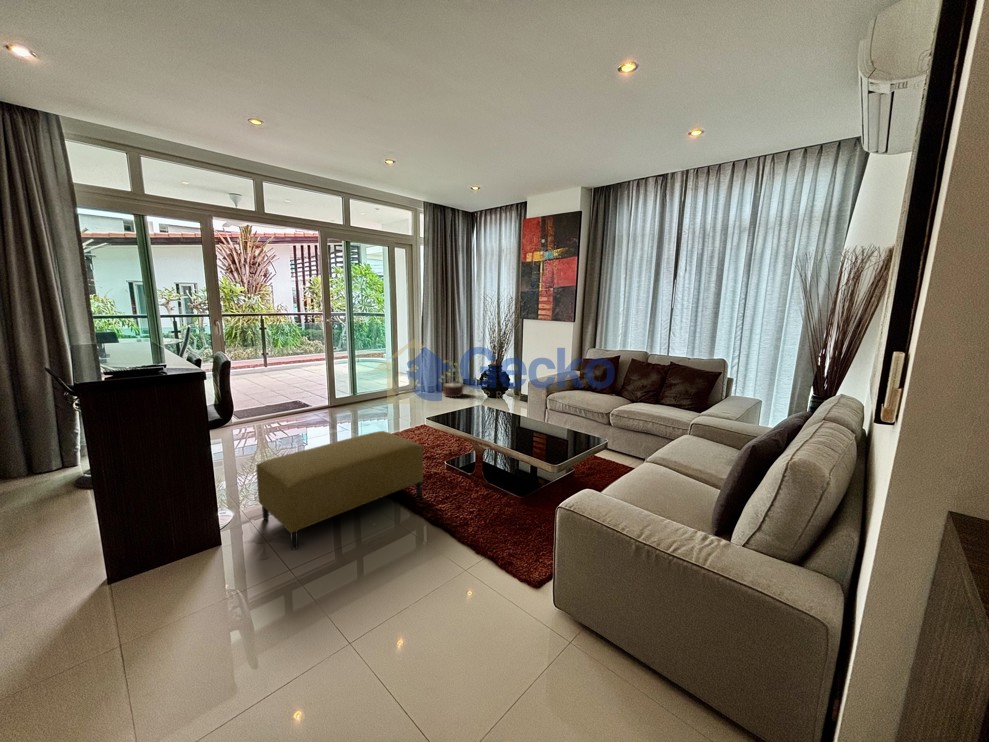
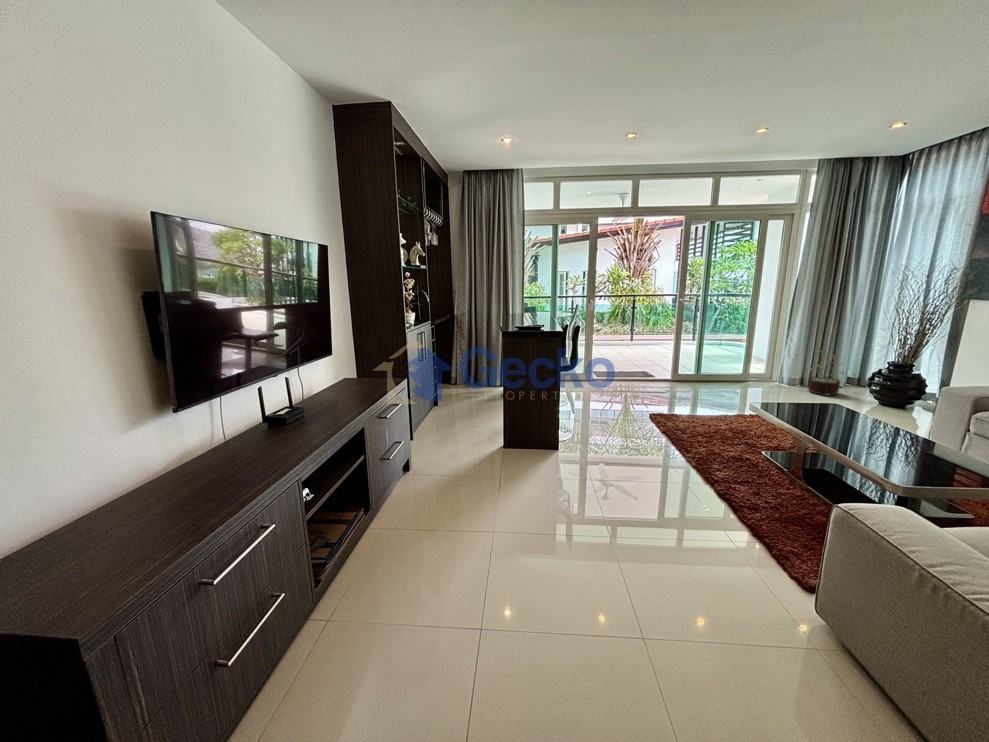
ottoman: present [256,431,423,550] -> none [586,402,729,471]

